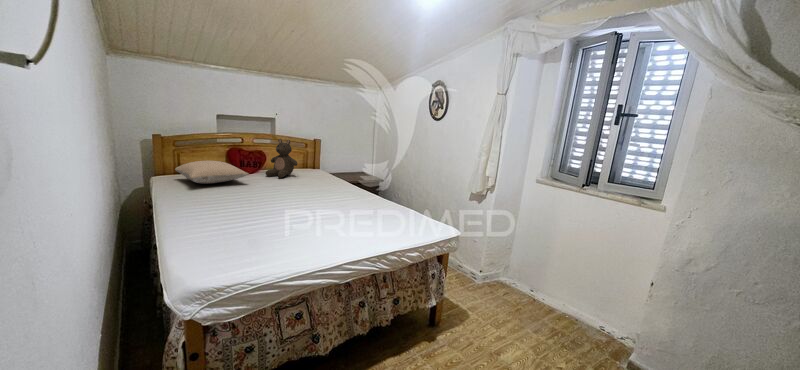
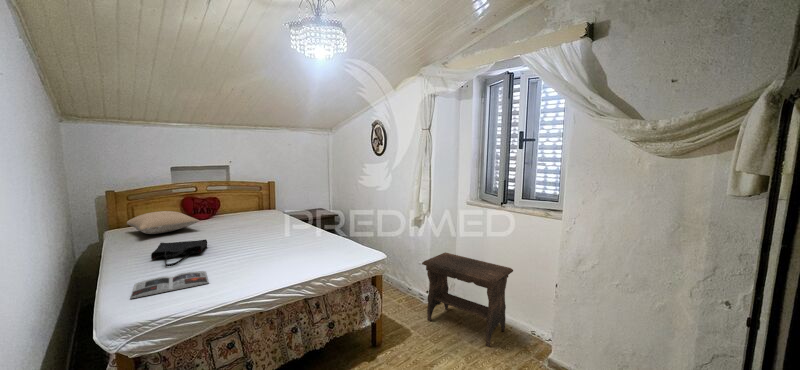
stuffed bear: present [265,139,298,178] -> none [219,184,250,221]
tote bag: none [208,194,262,222] -> present [151,239,207,266]
magazine: none [196,231,276,256] -> present [130,271,209,299]
footstool: none [484,233,591,339] -> present [422,252,513,346]

